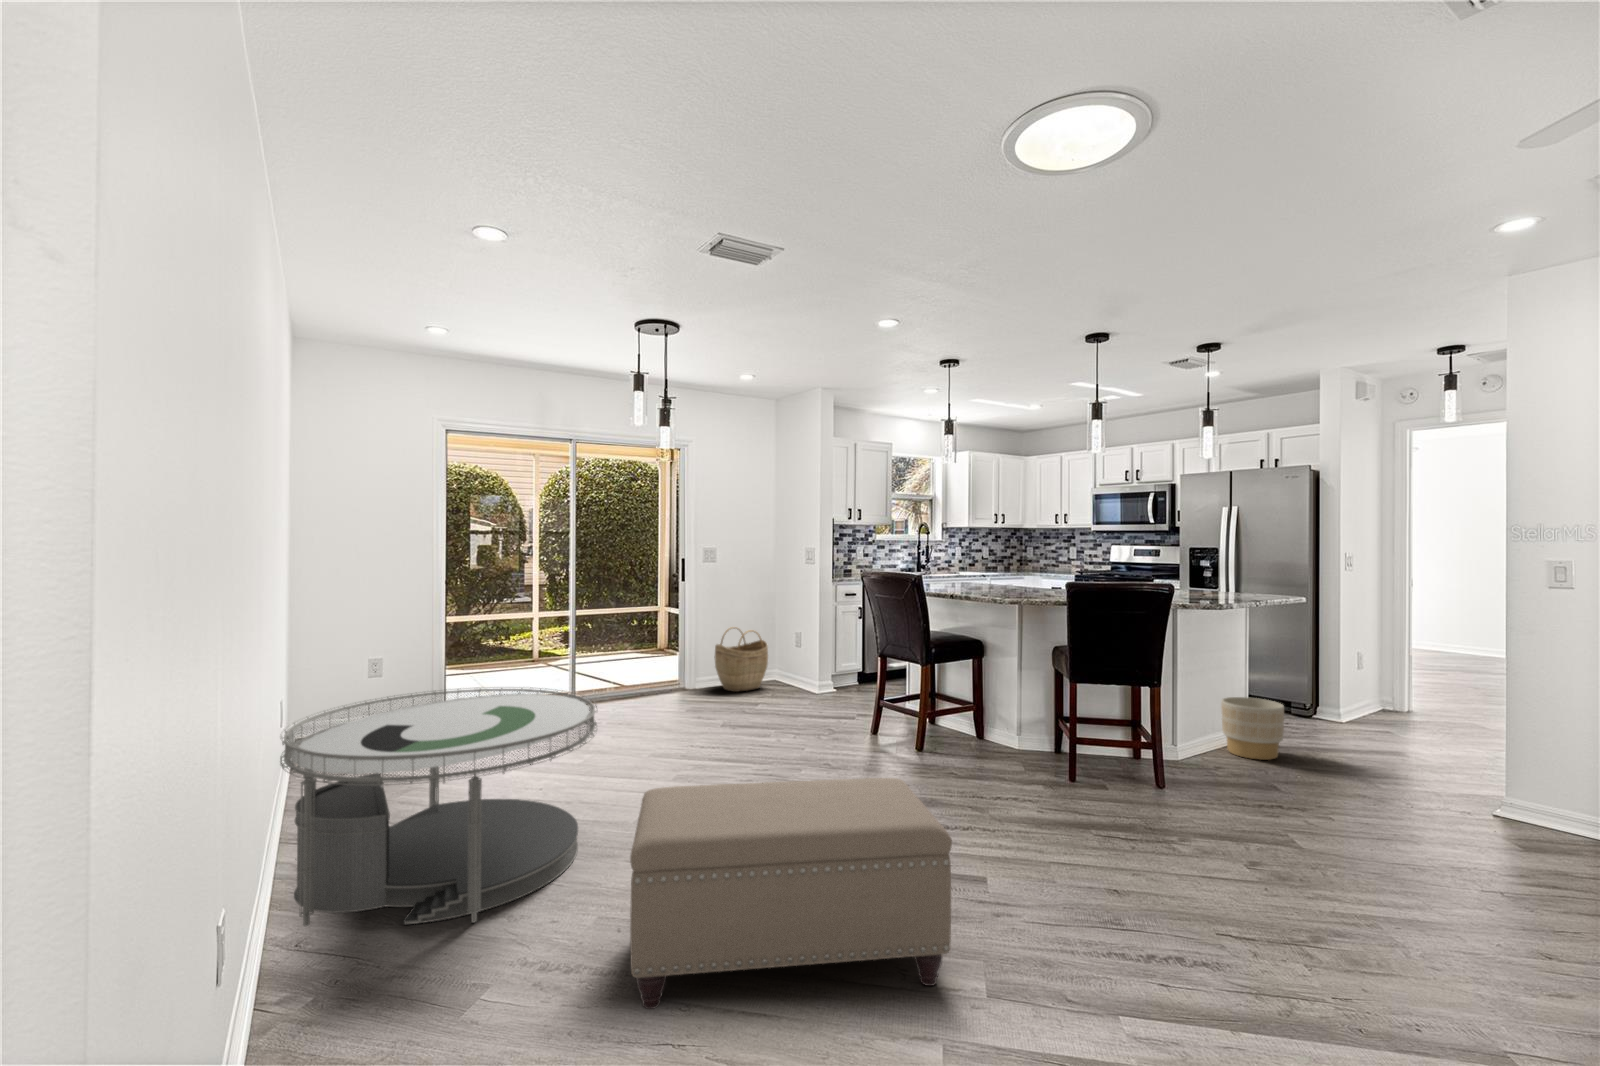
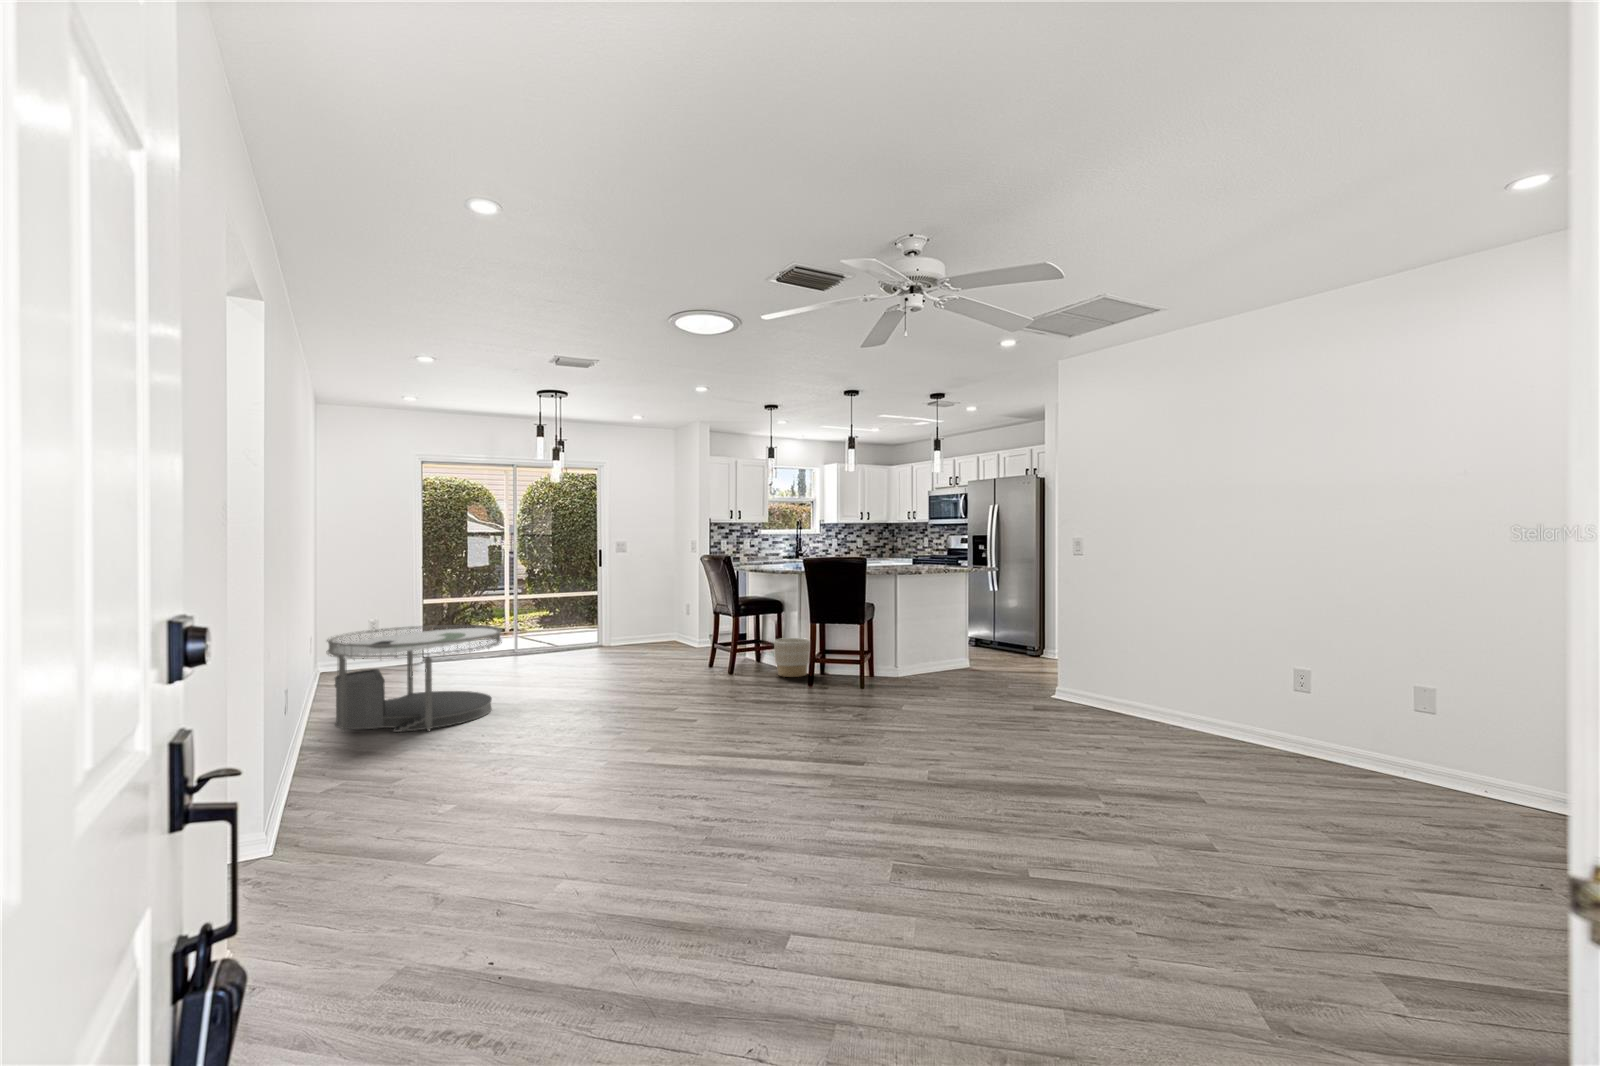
woven basket: present [714,627,768,692] -> none [623,601,664,648]
planter: present [1221,697,1284,760] -> present [774,638,810,677]
ottoman: present [630,778,952,1009] -> none [495,657,656,750]

